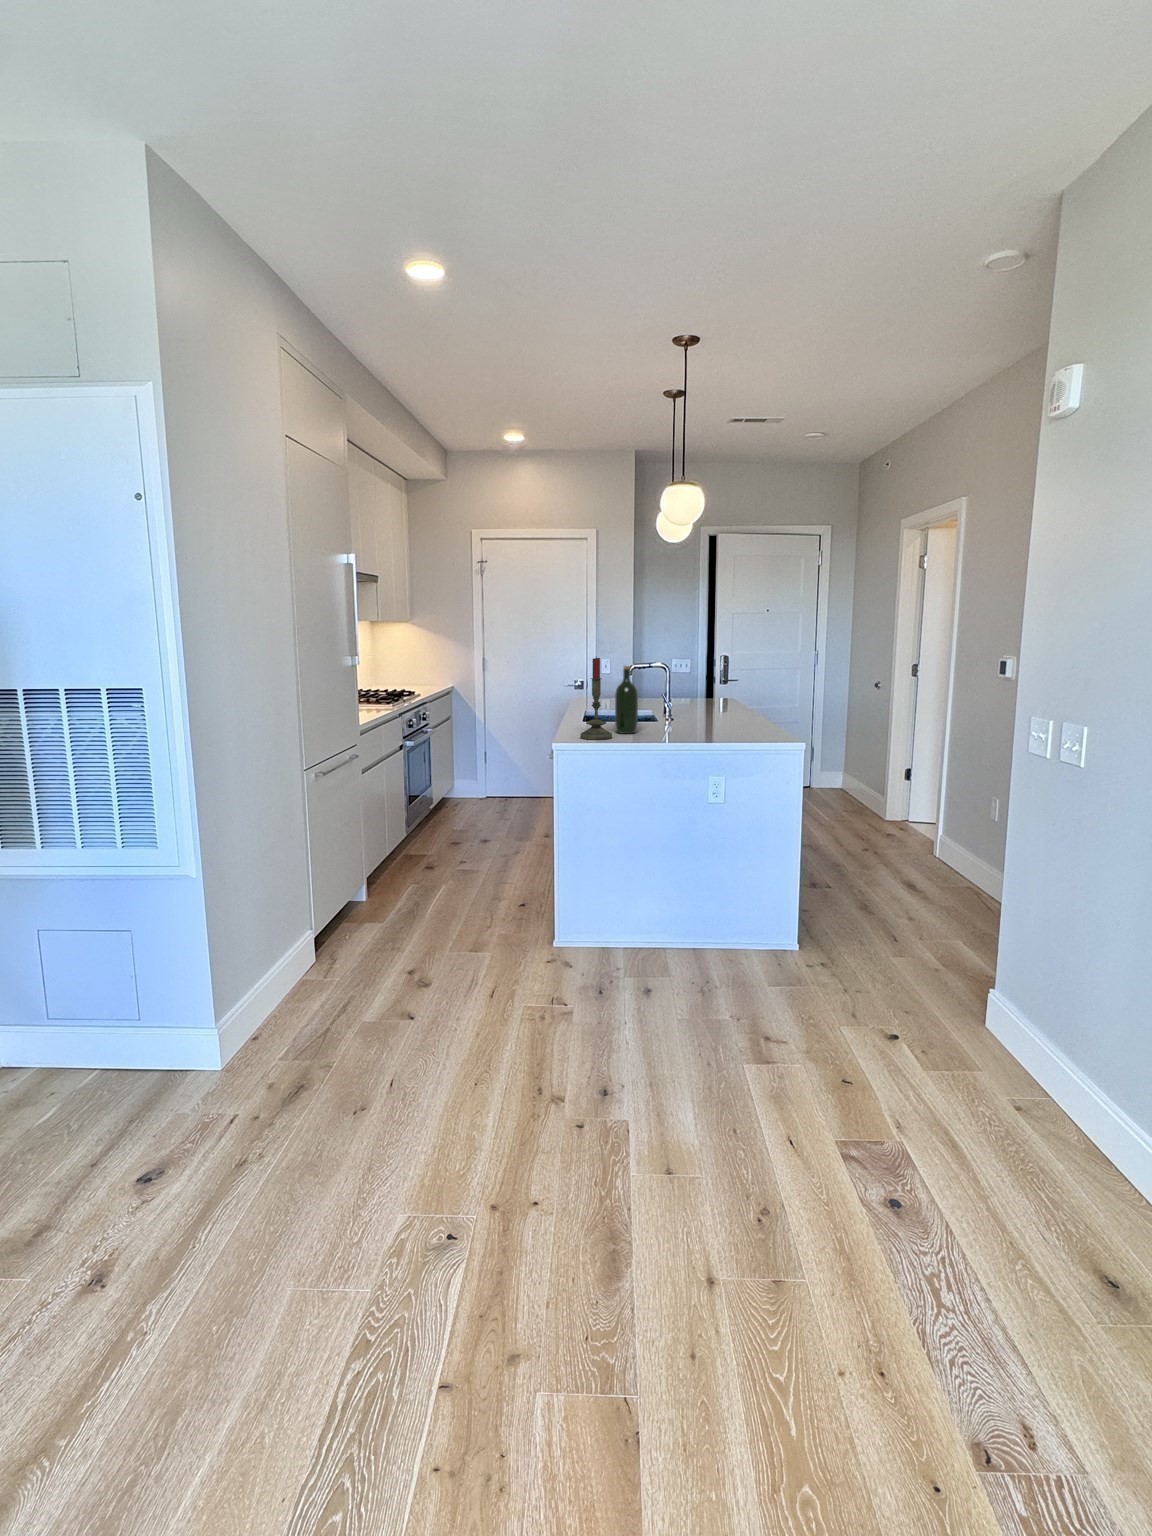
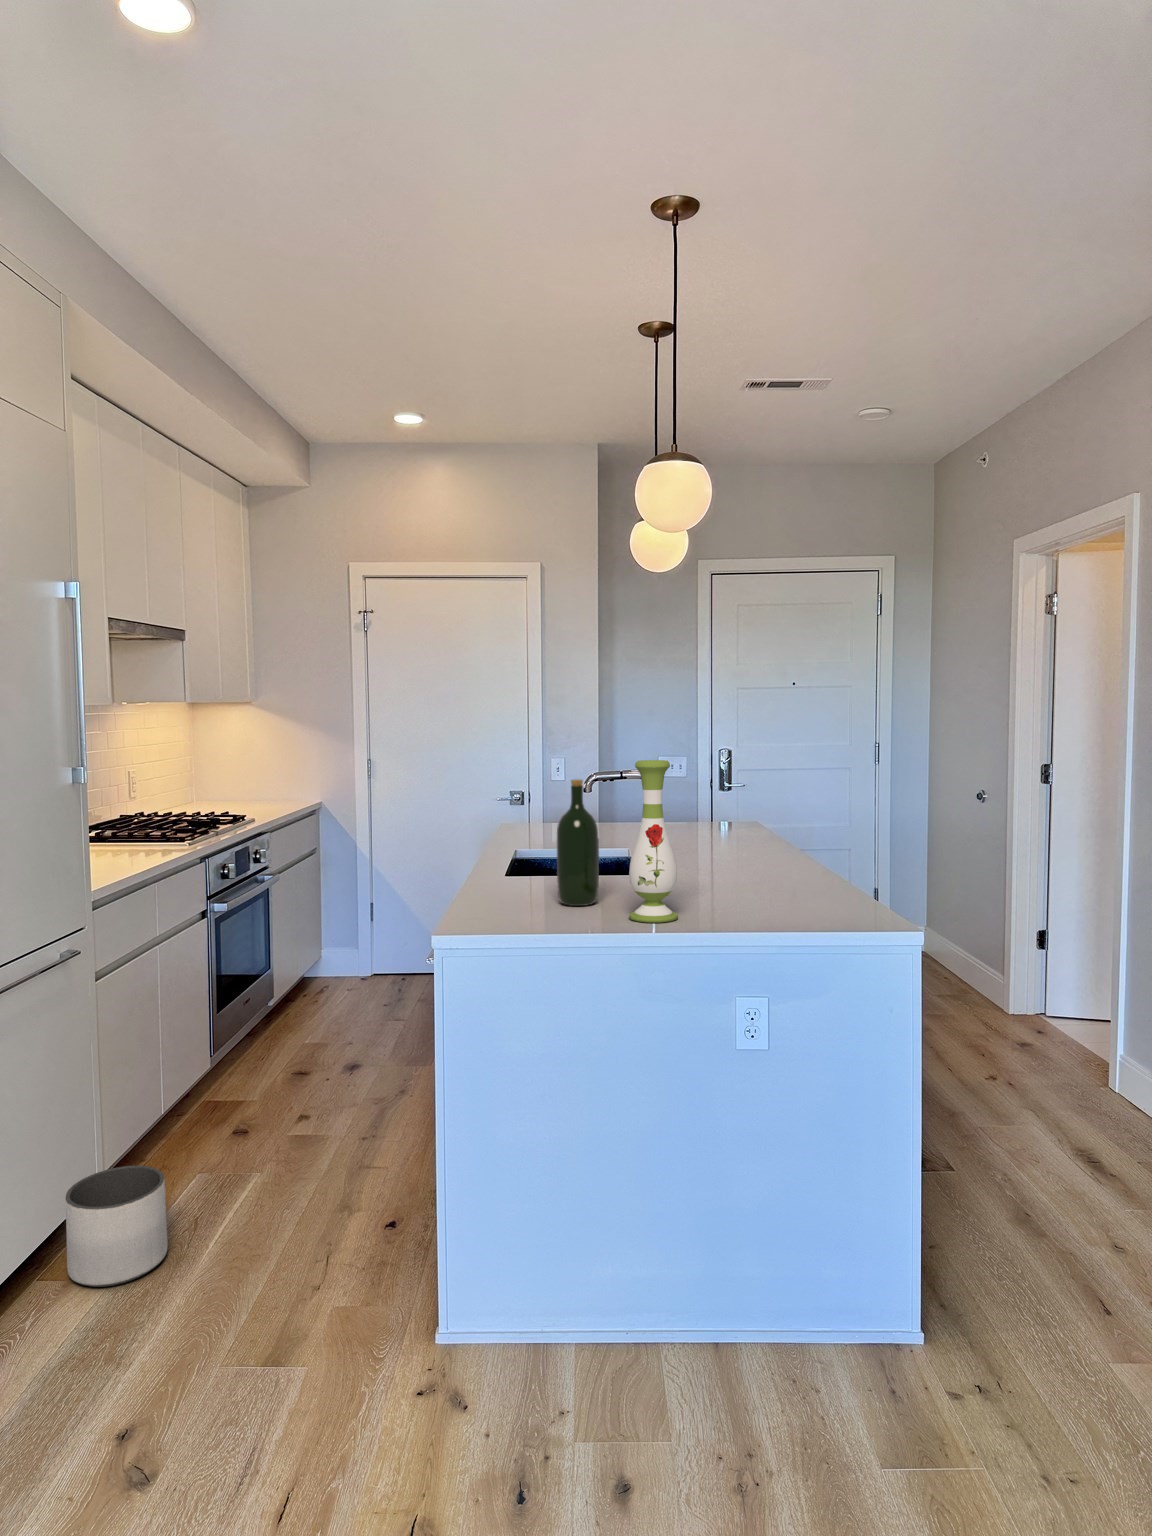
vase: none [654,655,680,740] -> present [629,760,678,923]
candle: present [580,658,612,740] -> none [488,762,549,924]
planter: none [358,871,408,925] -> present [65,1166,168,1287]

